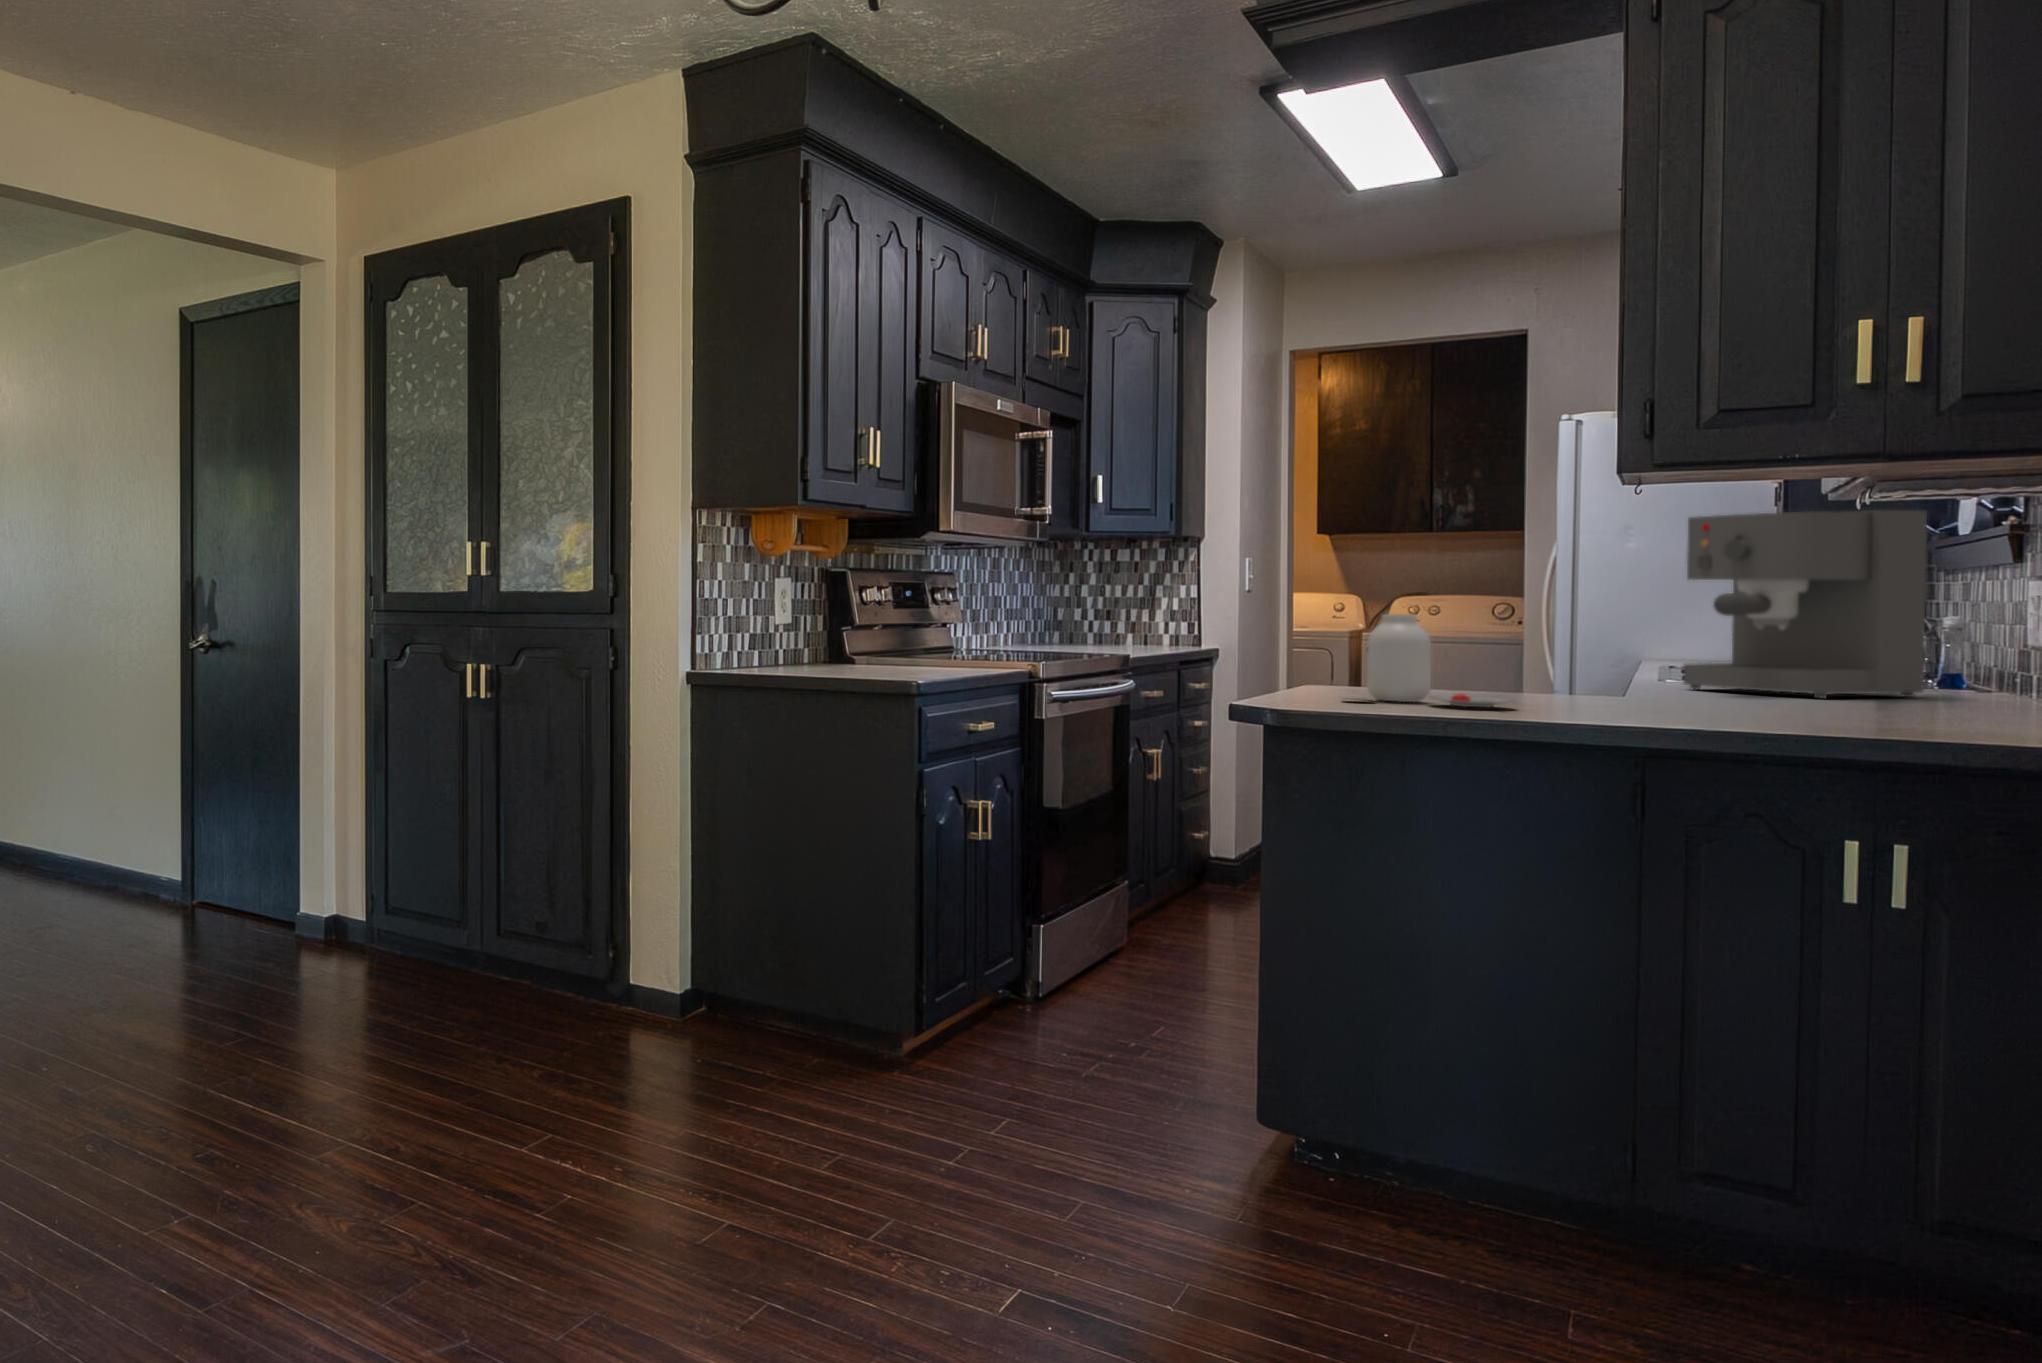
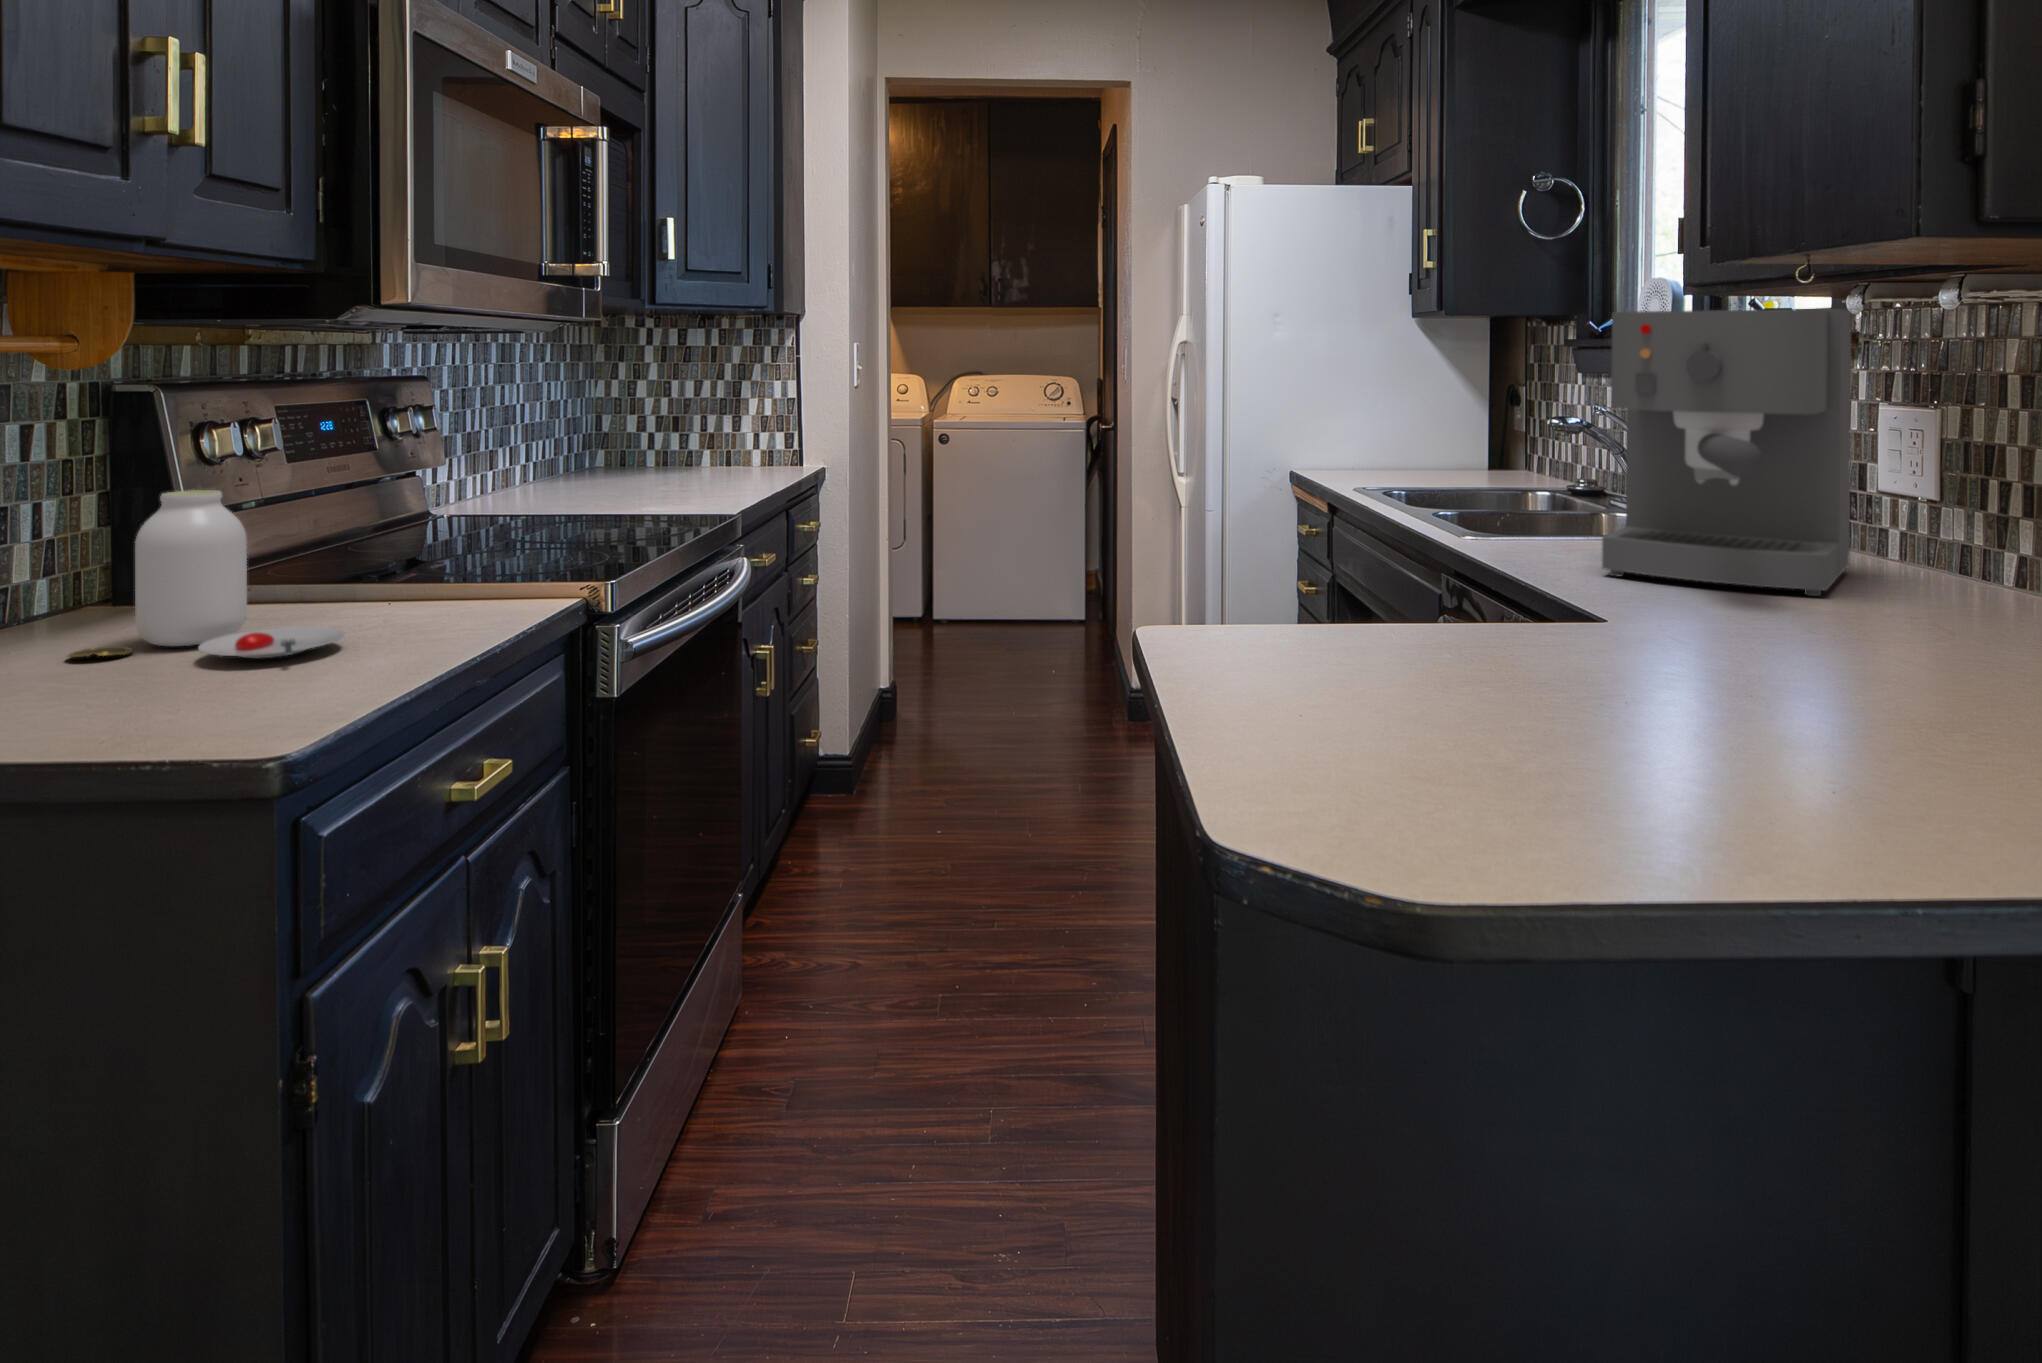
jar: present [1365,614,1514,707] -> present [67,490,344,658]

